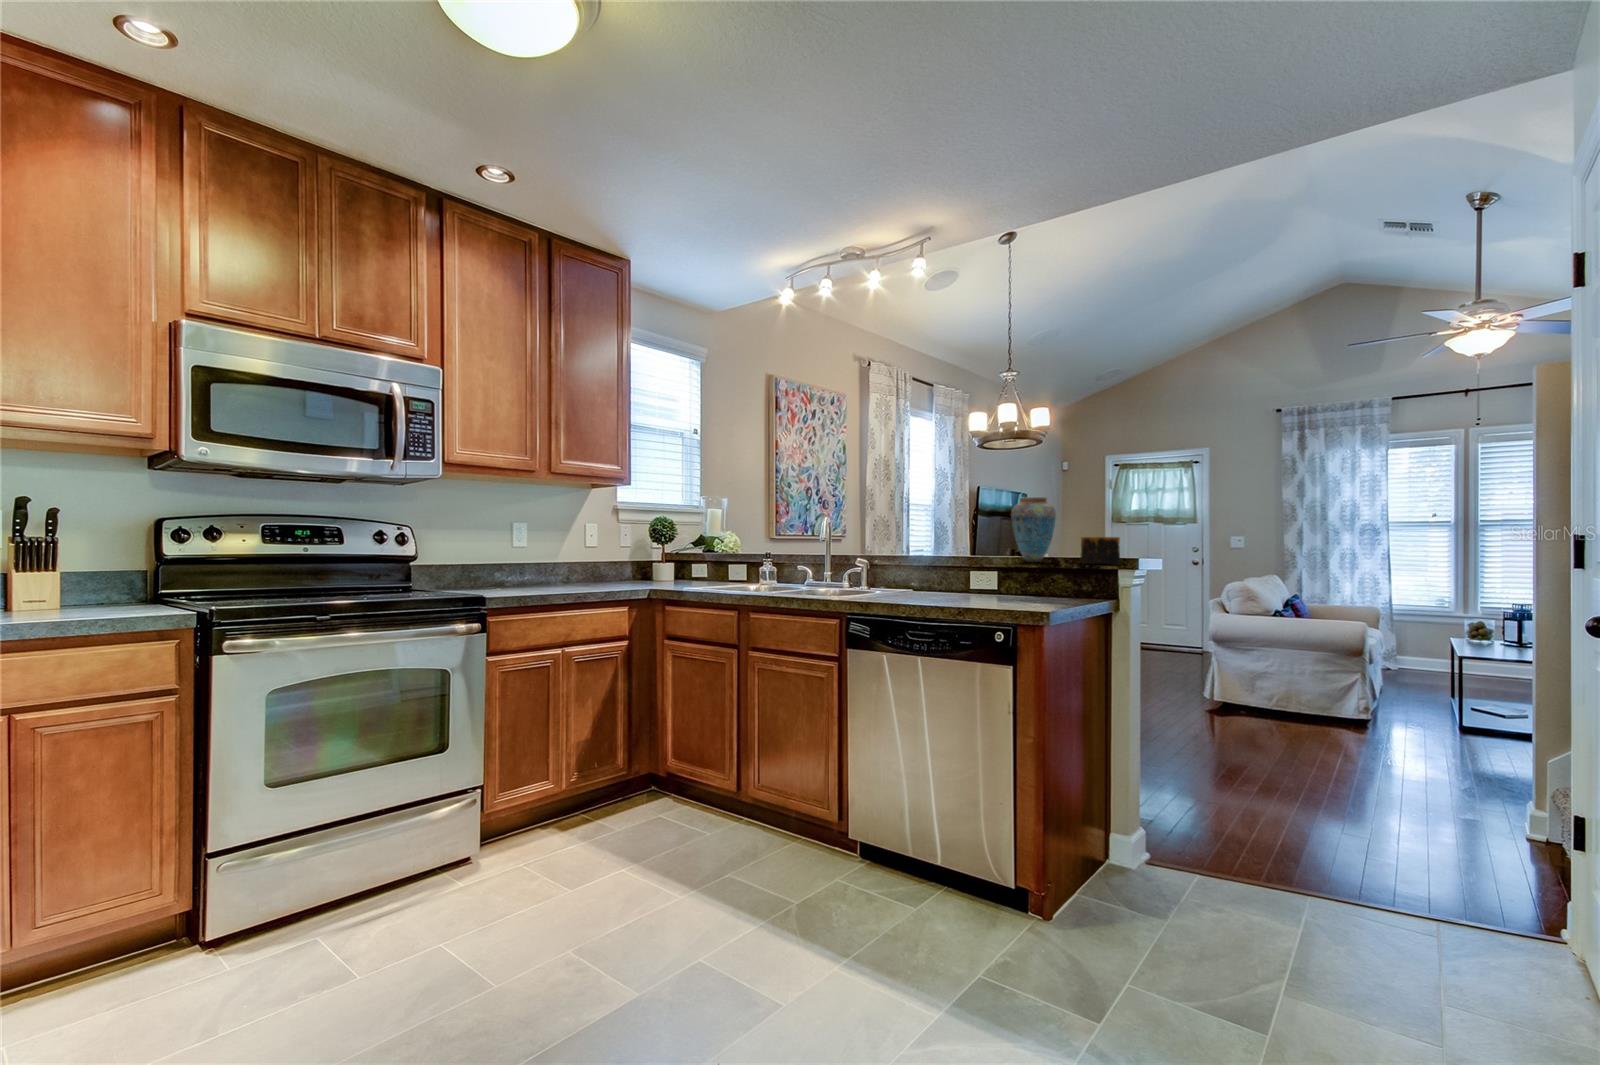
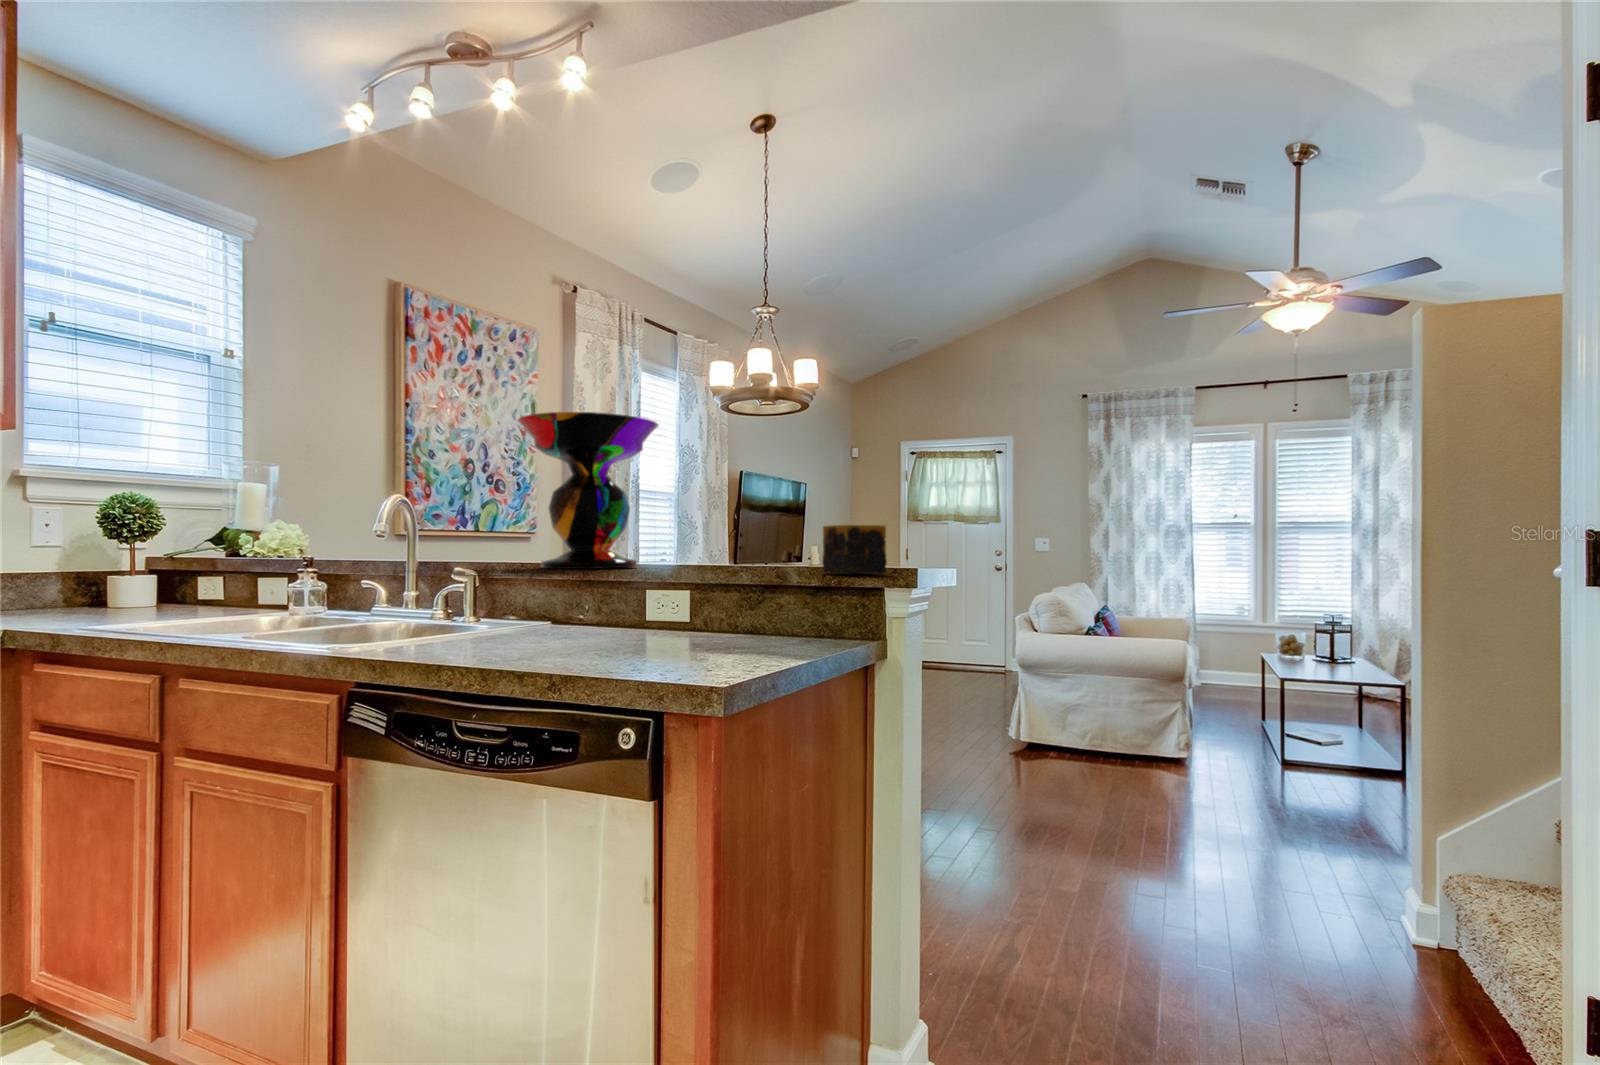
decorative bowl: none [897,475,975,559] -> present [518,412,658,569]
vase: present [1011,497,1056,562] -> none [705,453,783,572]

